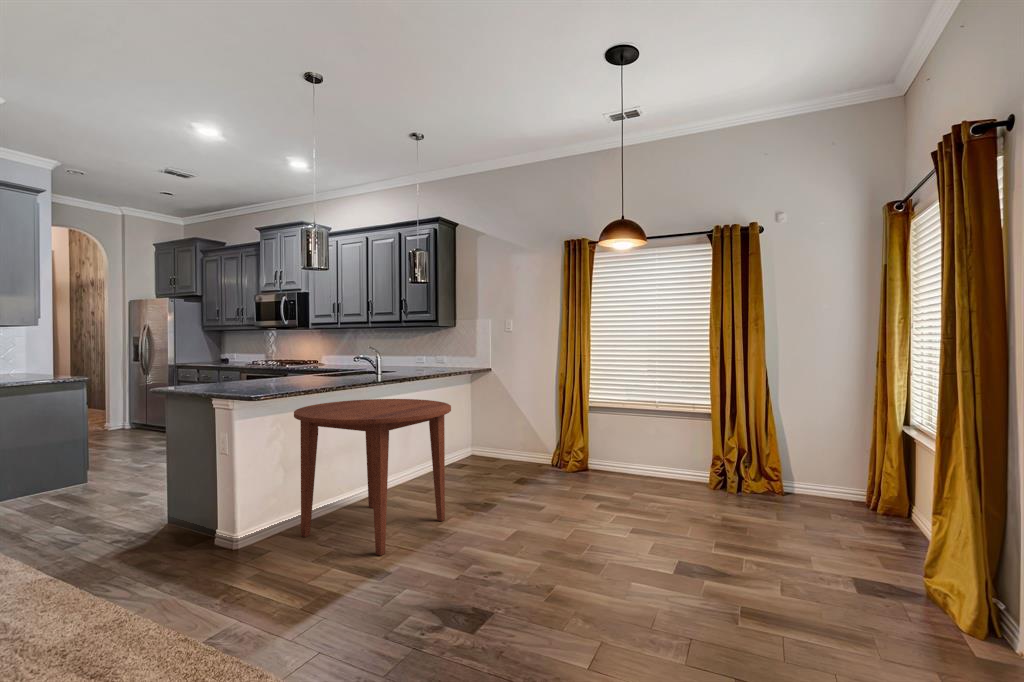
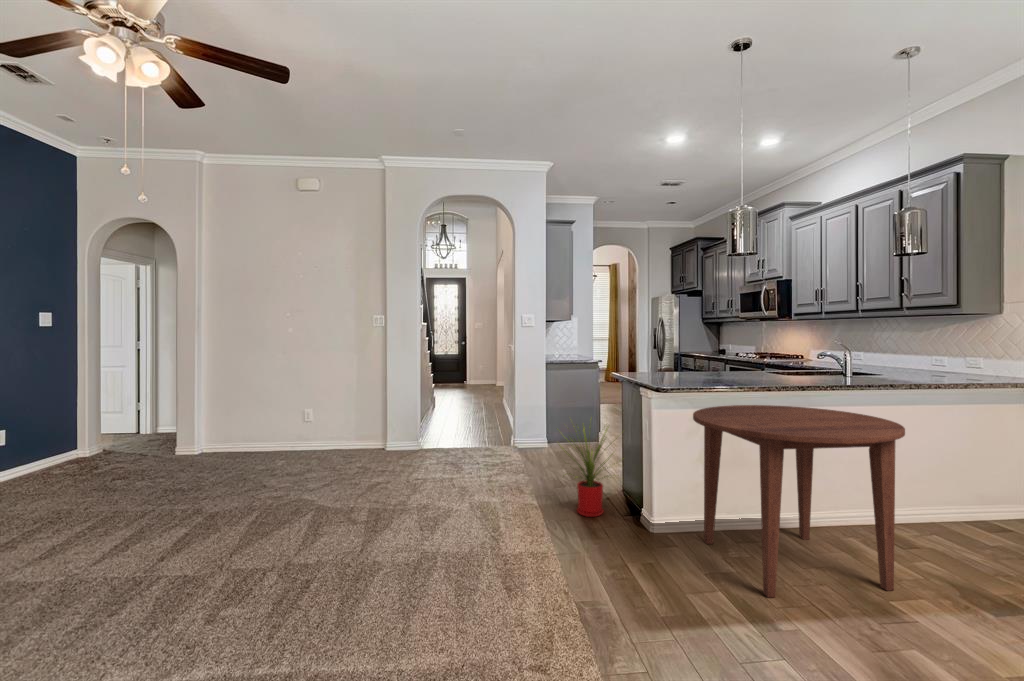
house plant: none [98,437,203,559] -> present [566,428,606,517]

